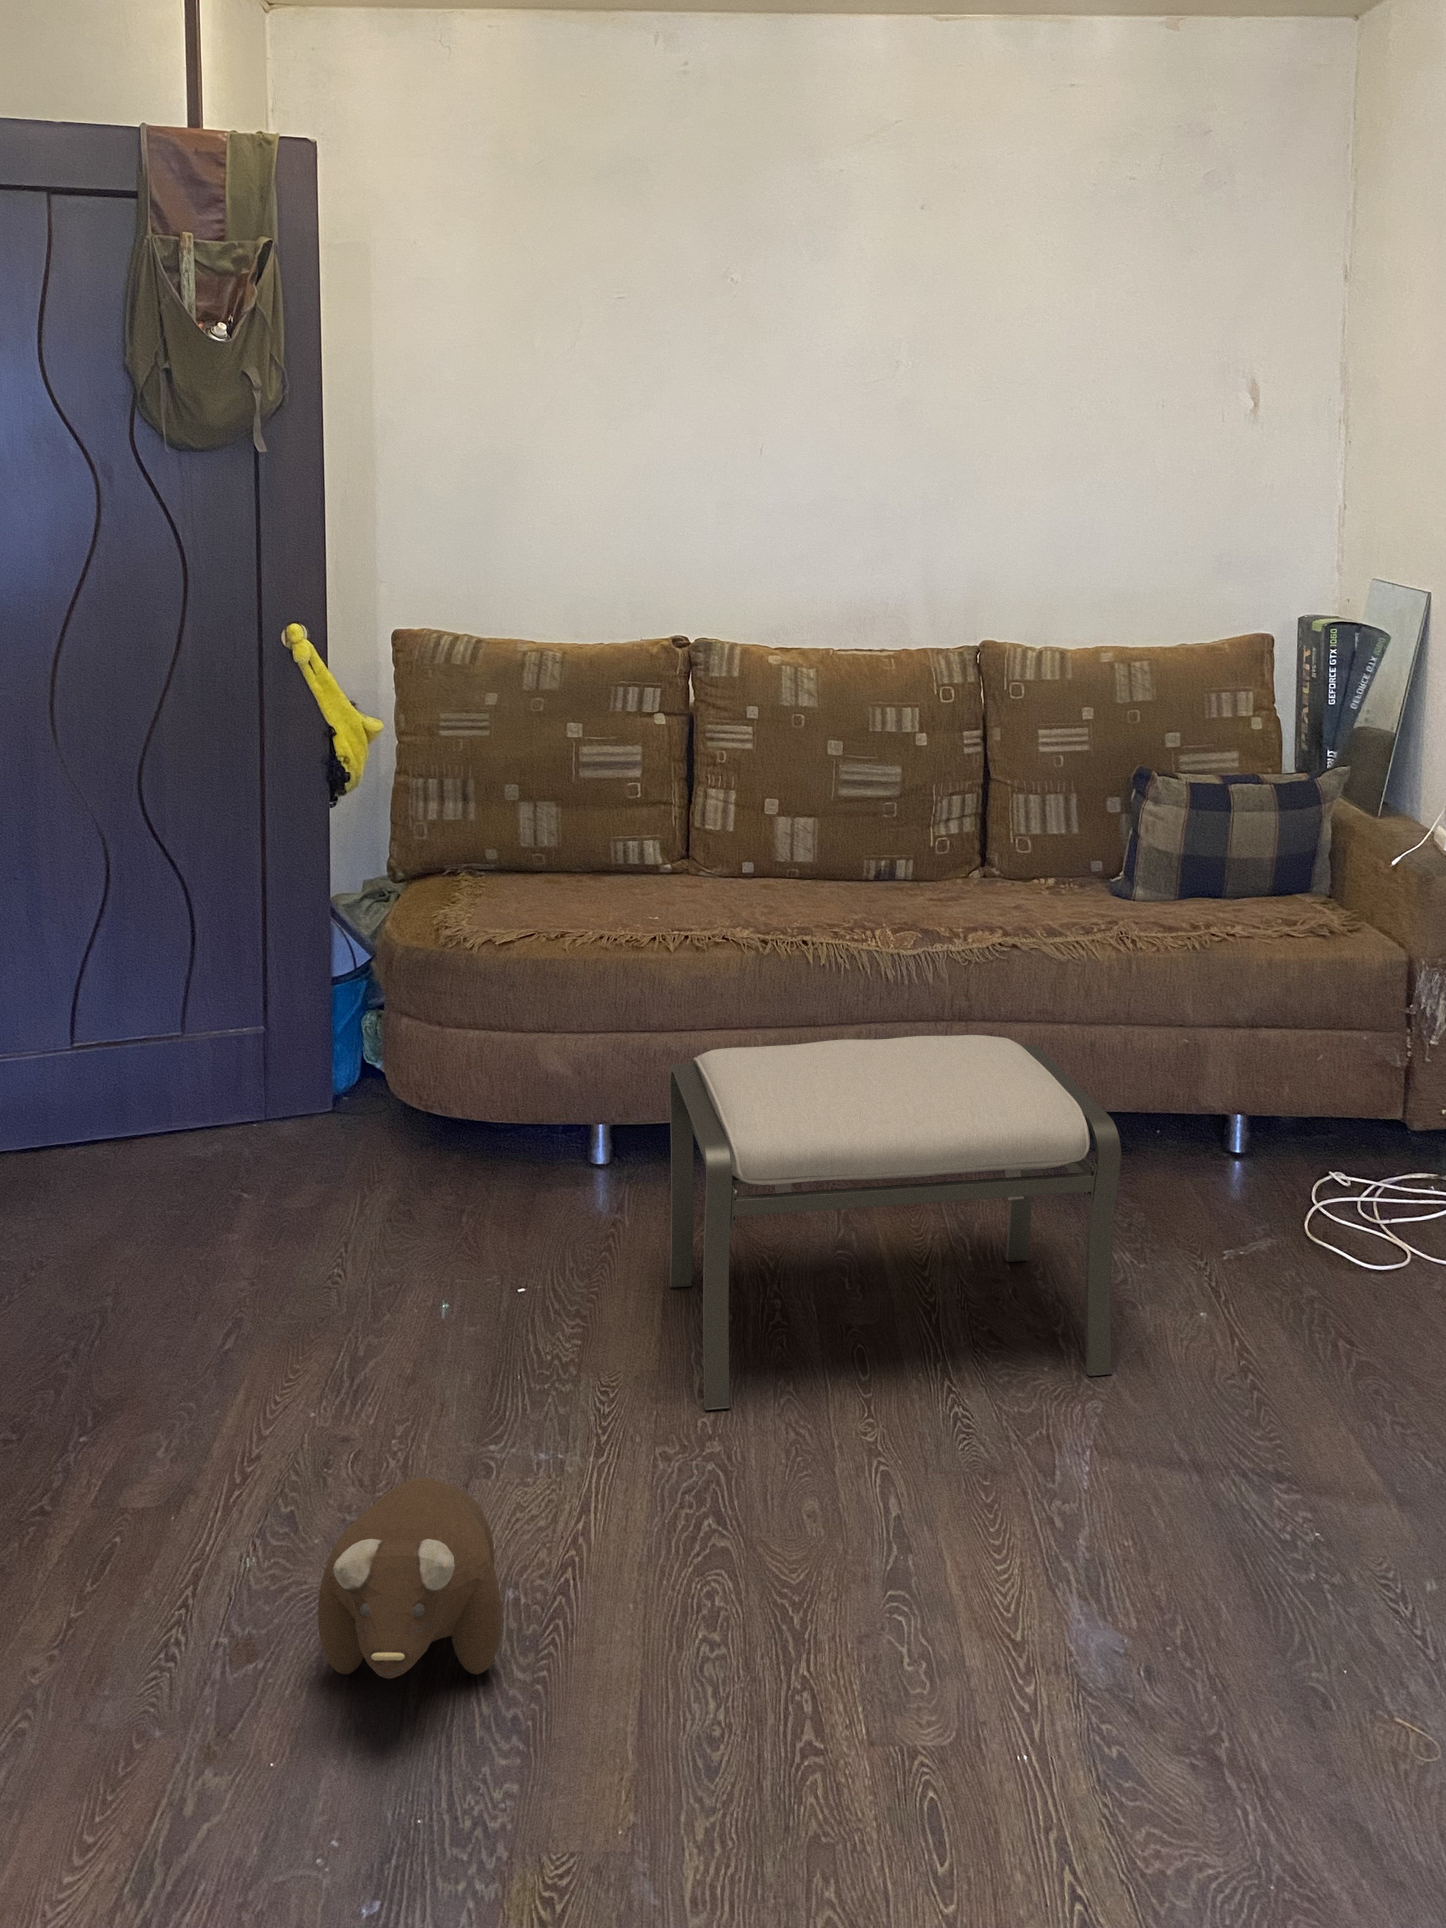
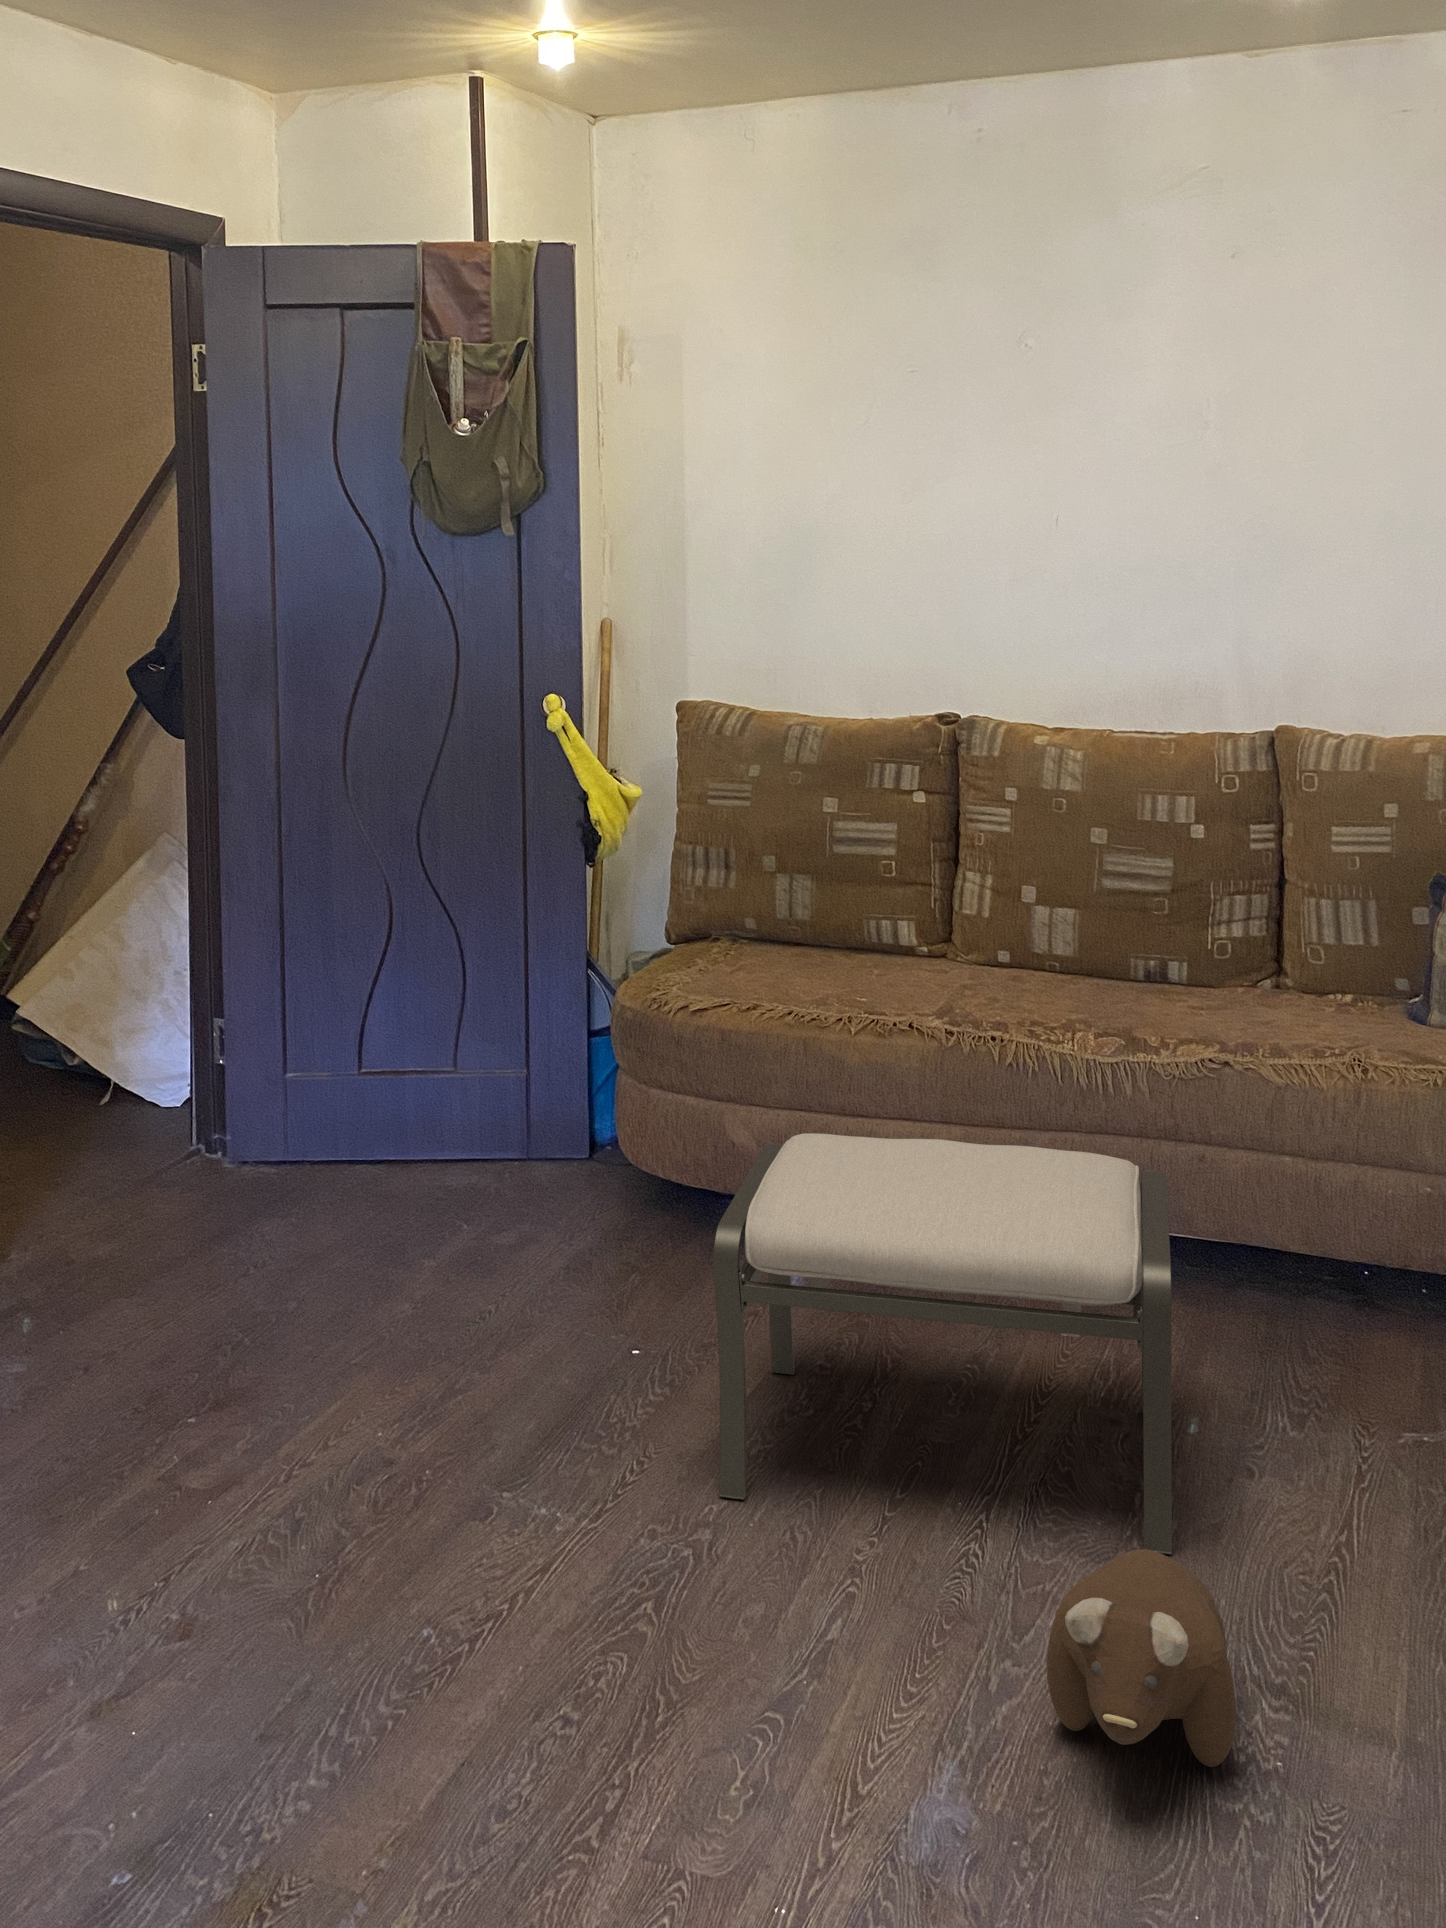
plush toy: present [318,1478,502,1679] -> present [1047,1549,1236,1767]

